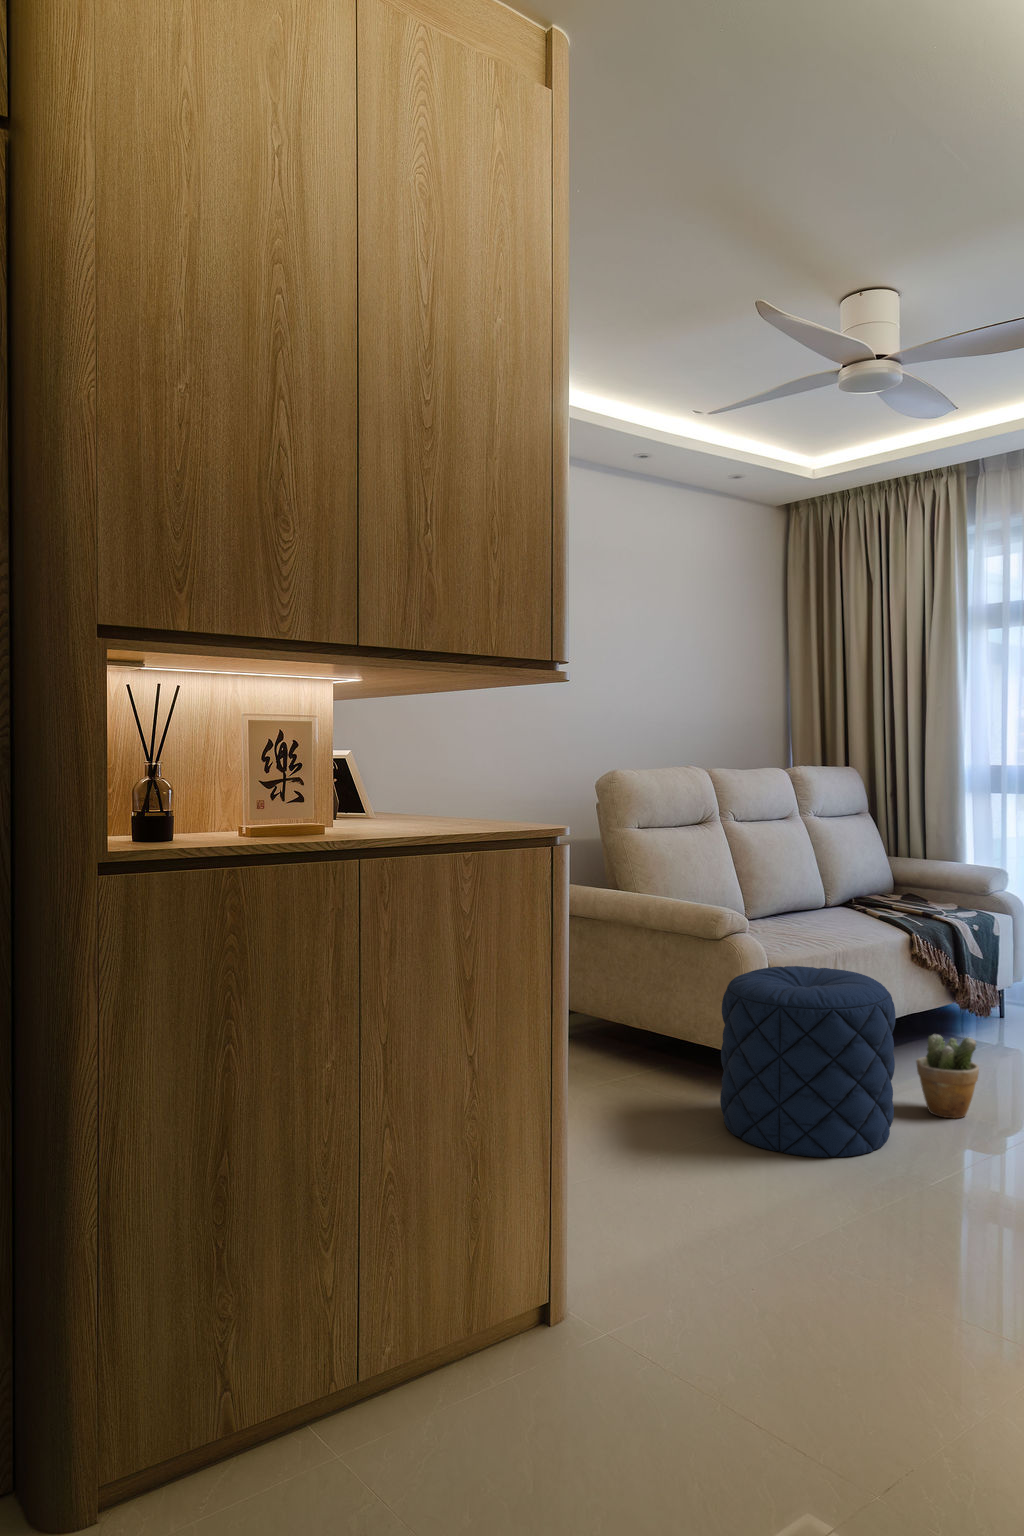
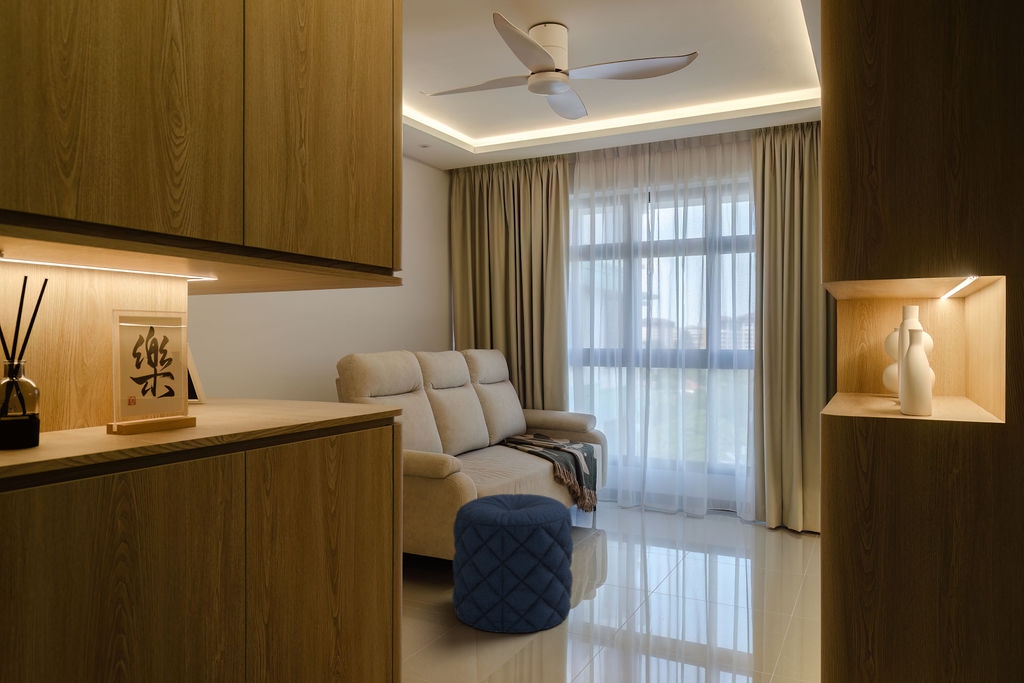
potted plant: present [916,1035,979,1118] -> none [575,532,615,588]

